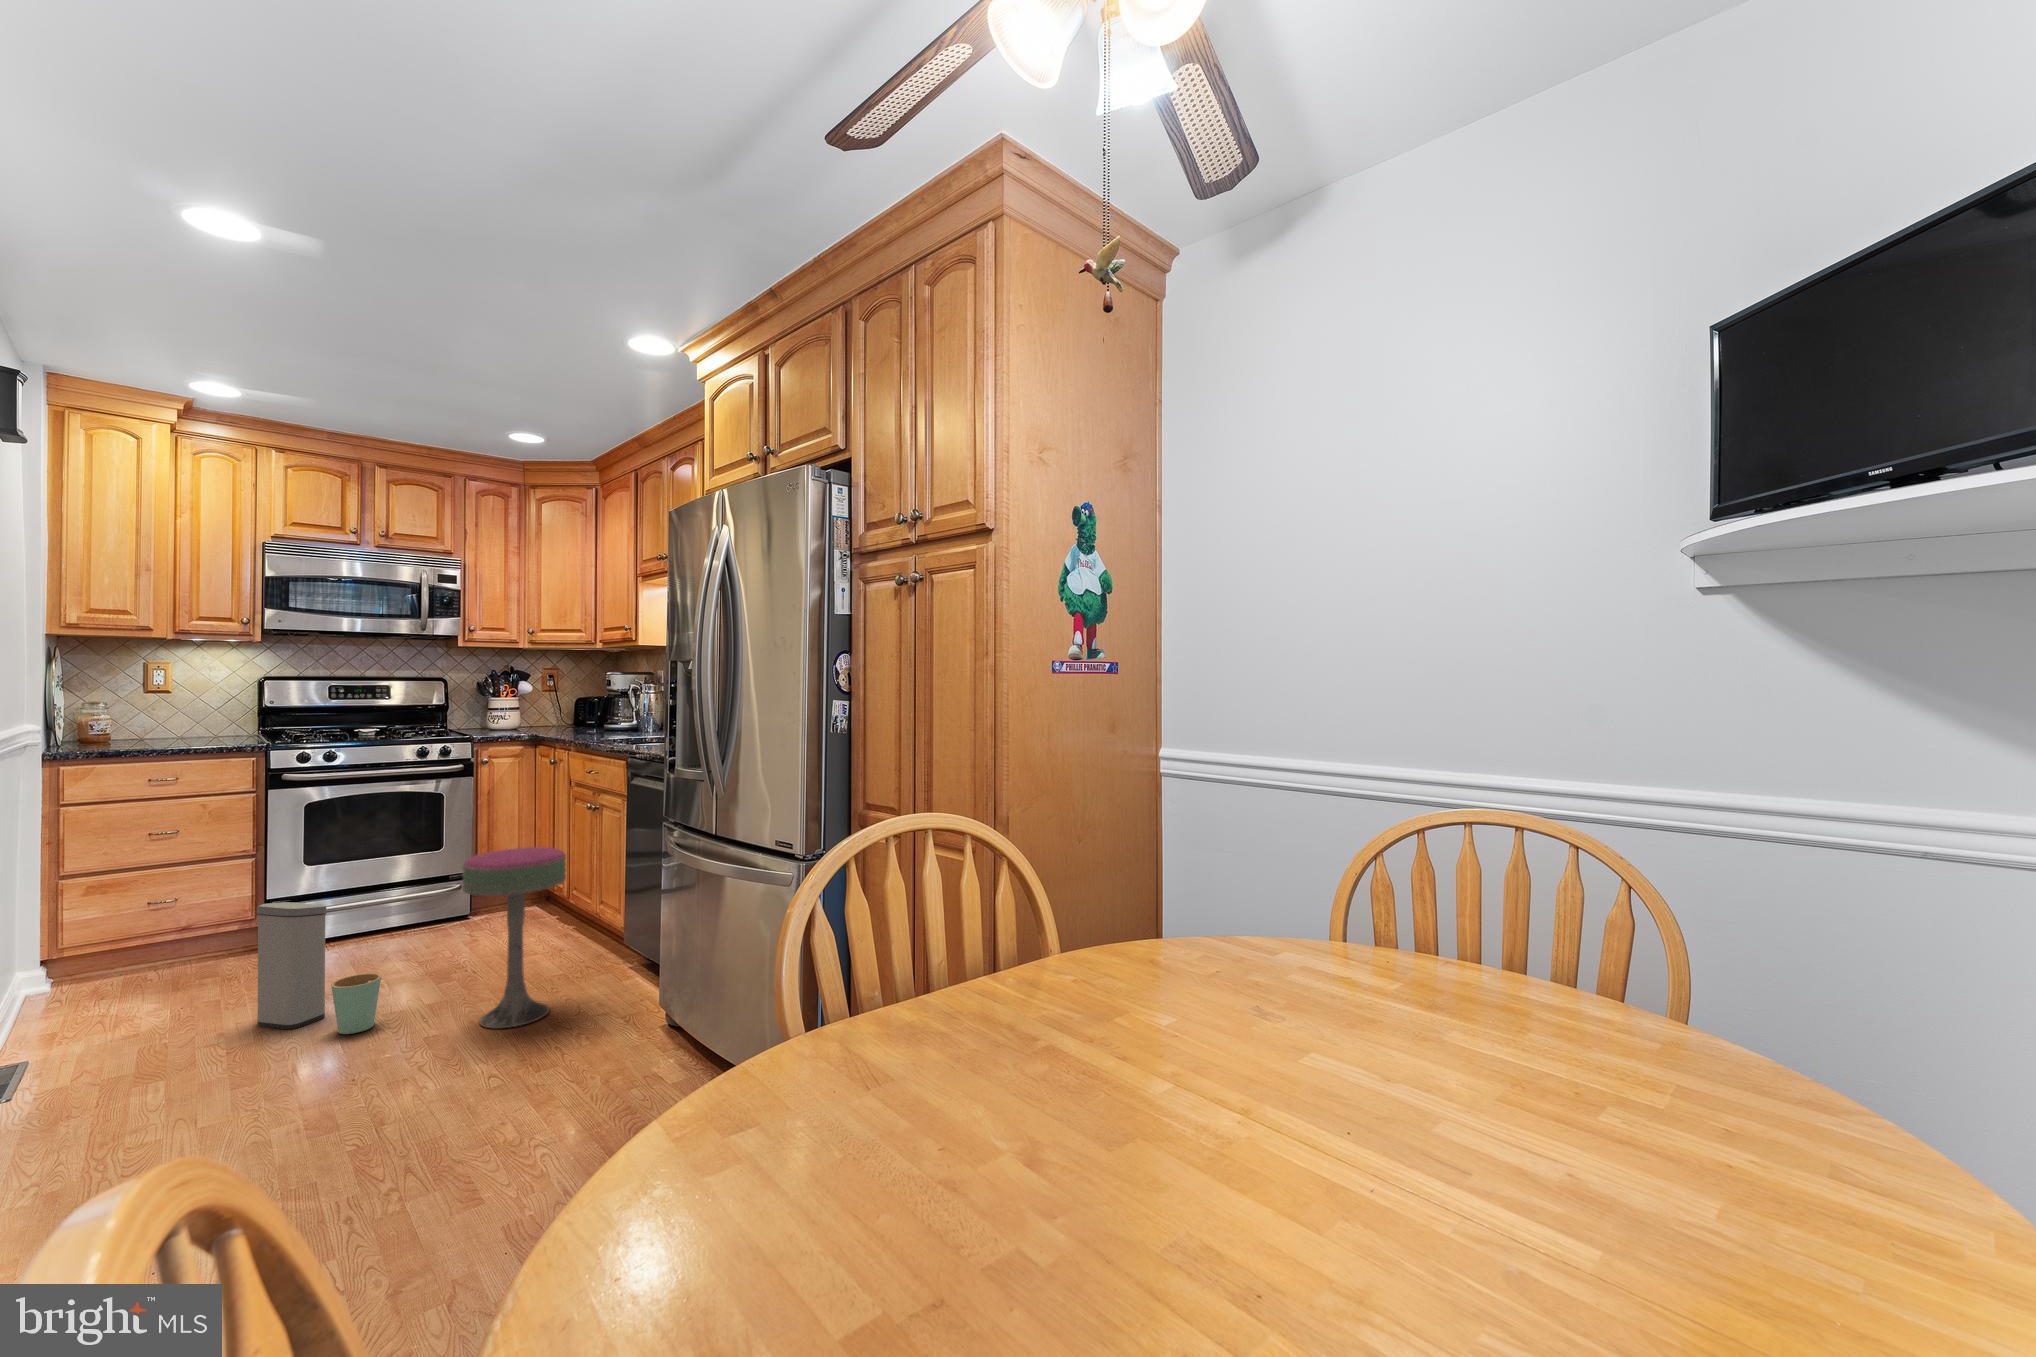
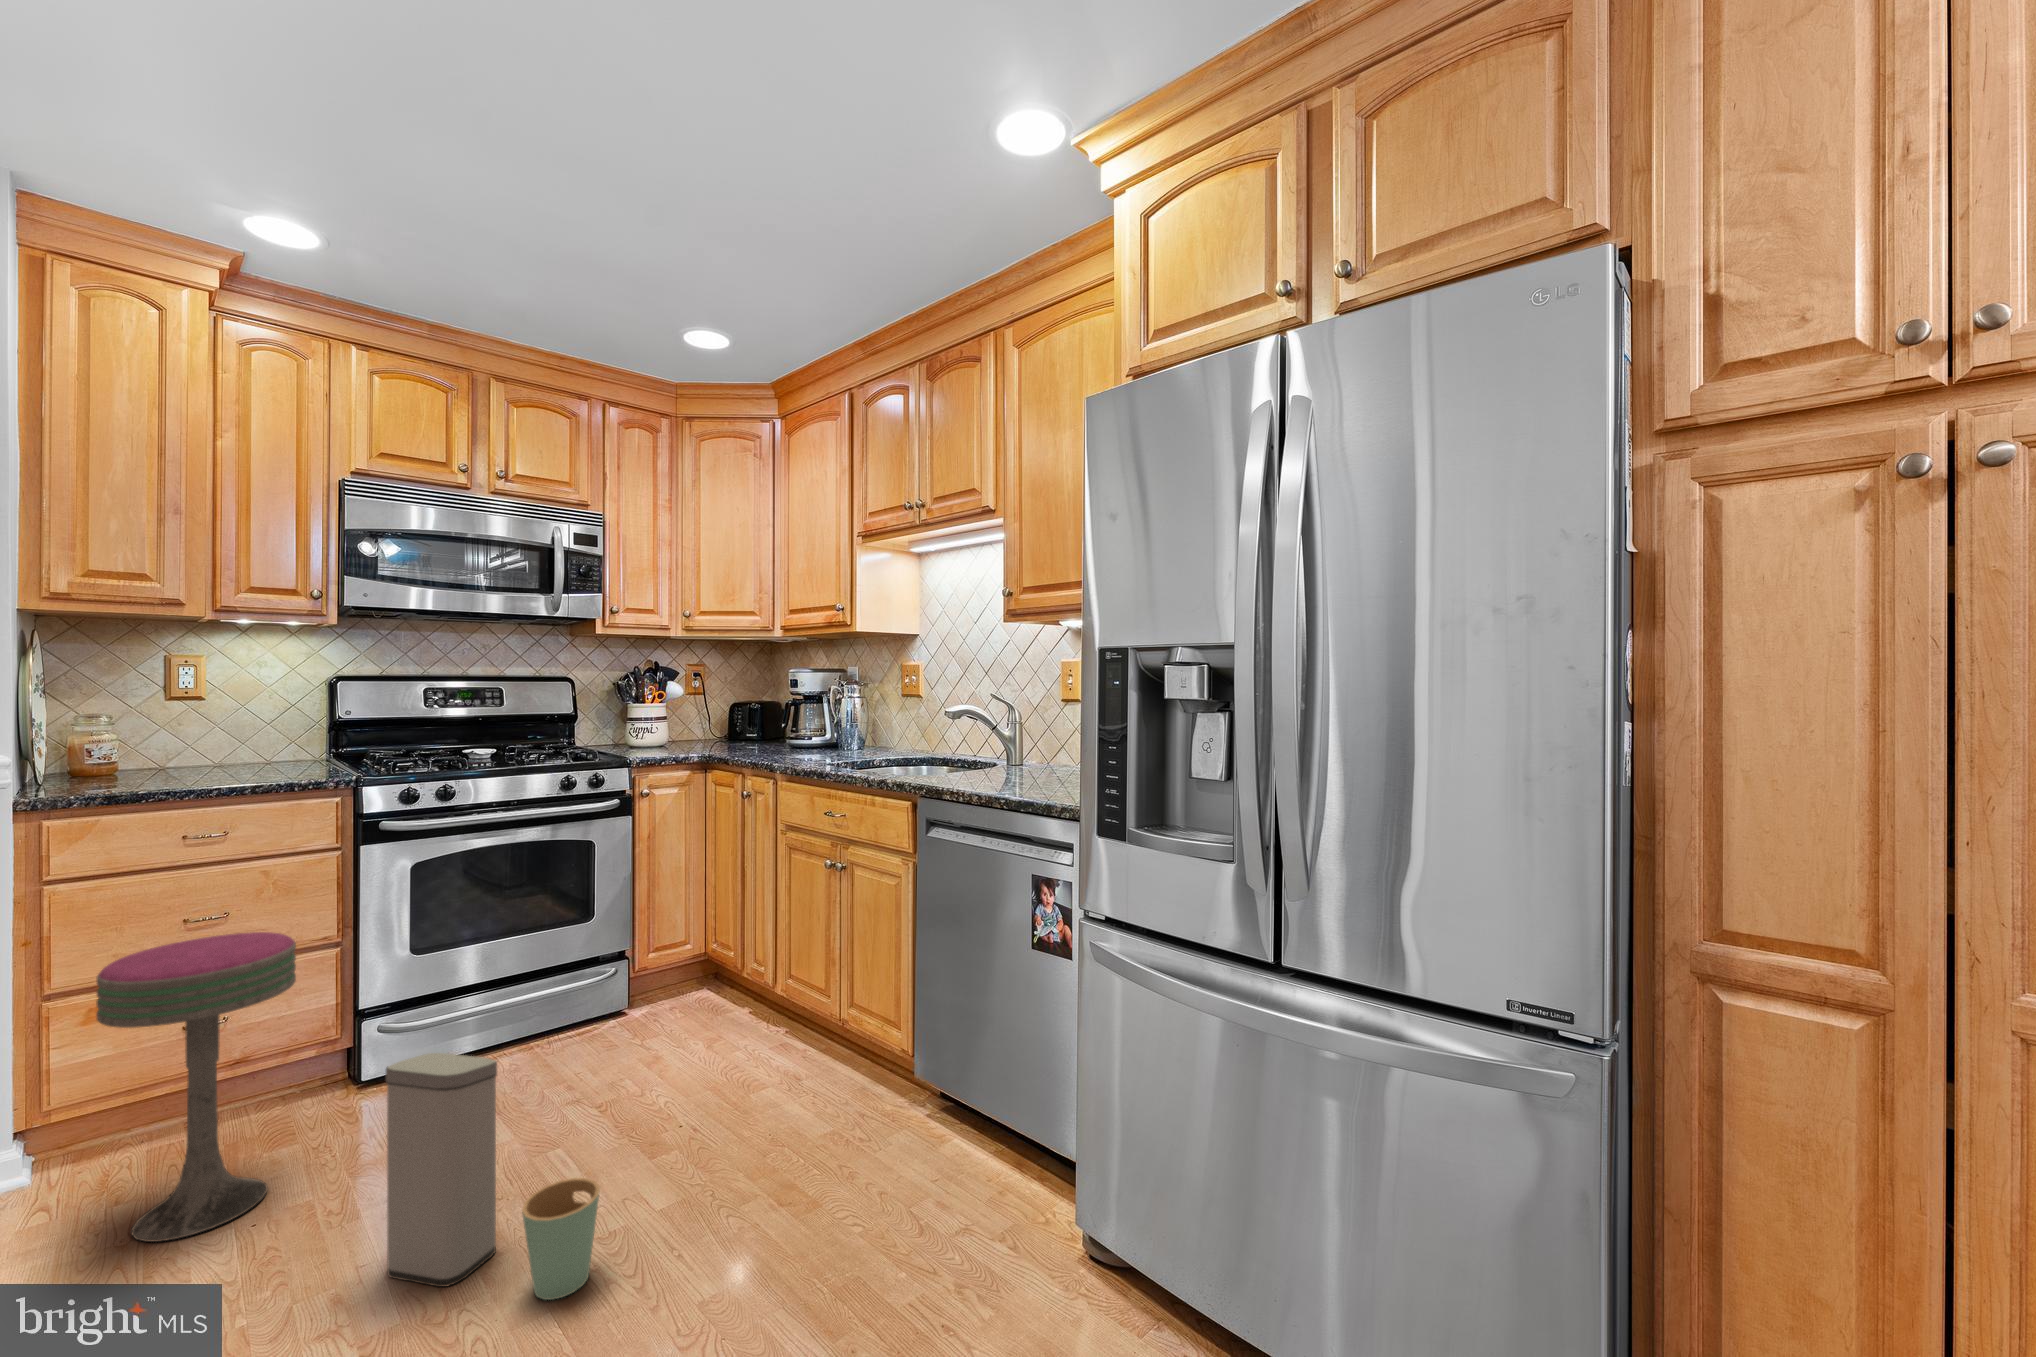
bar stool: present [462,847,566,1029] -> present [96,932,296,1242]

